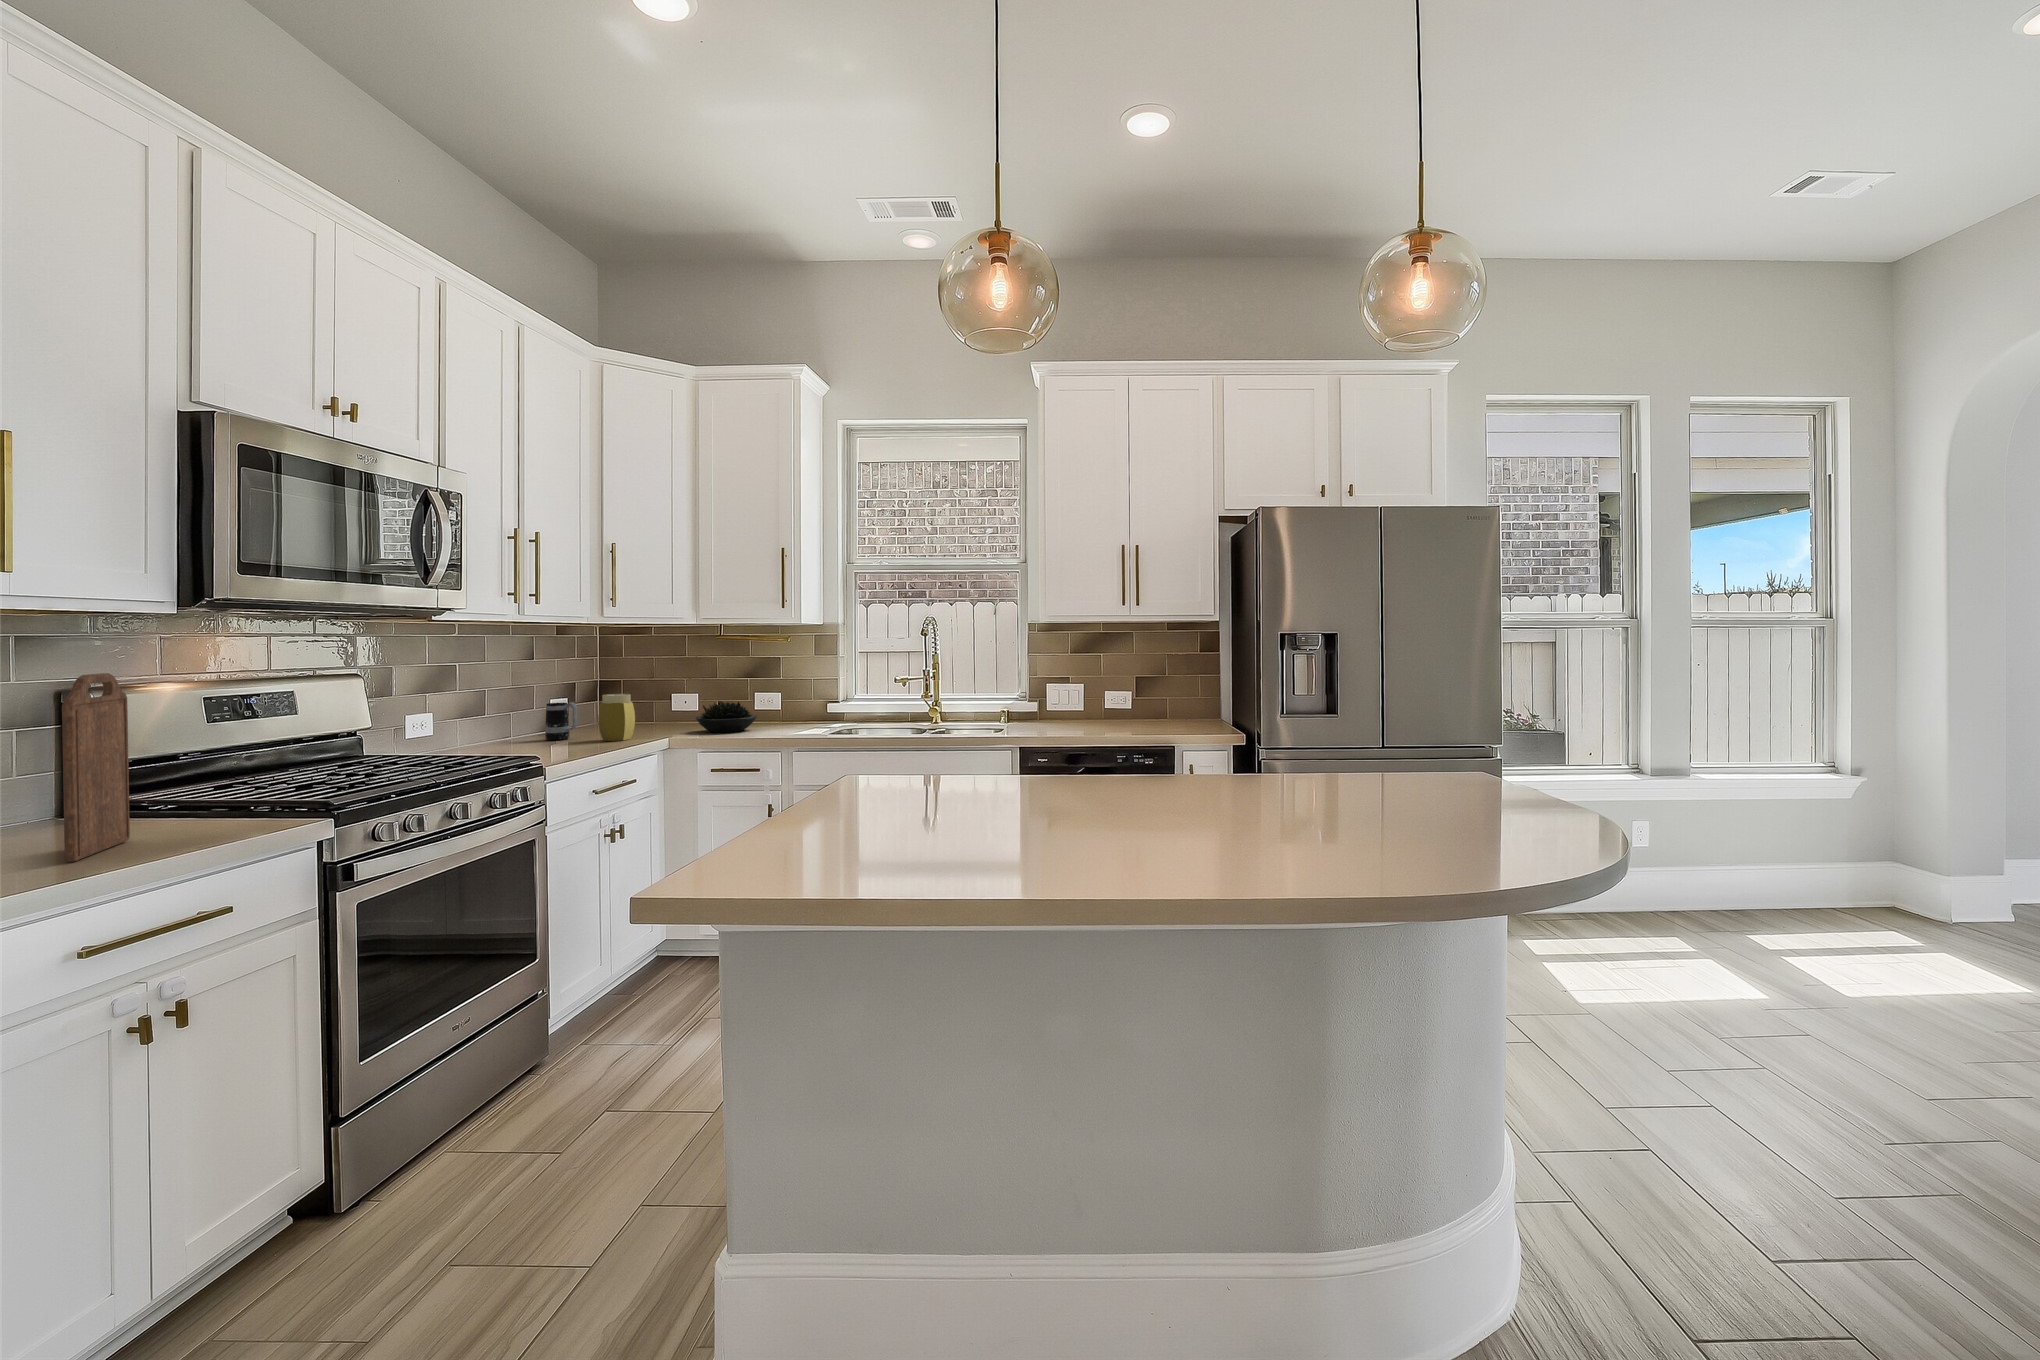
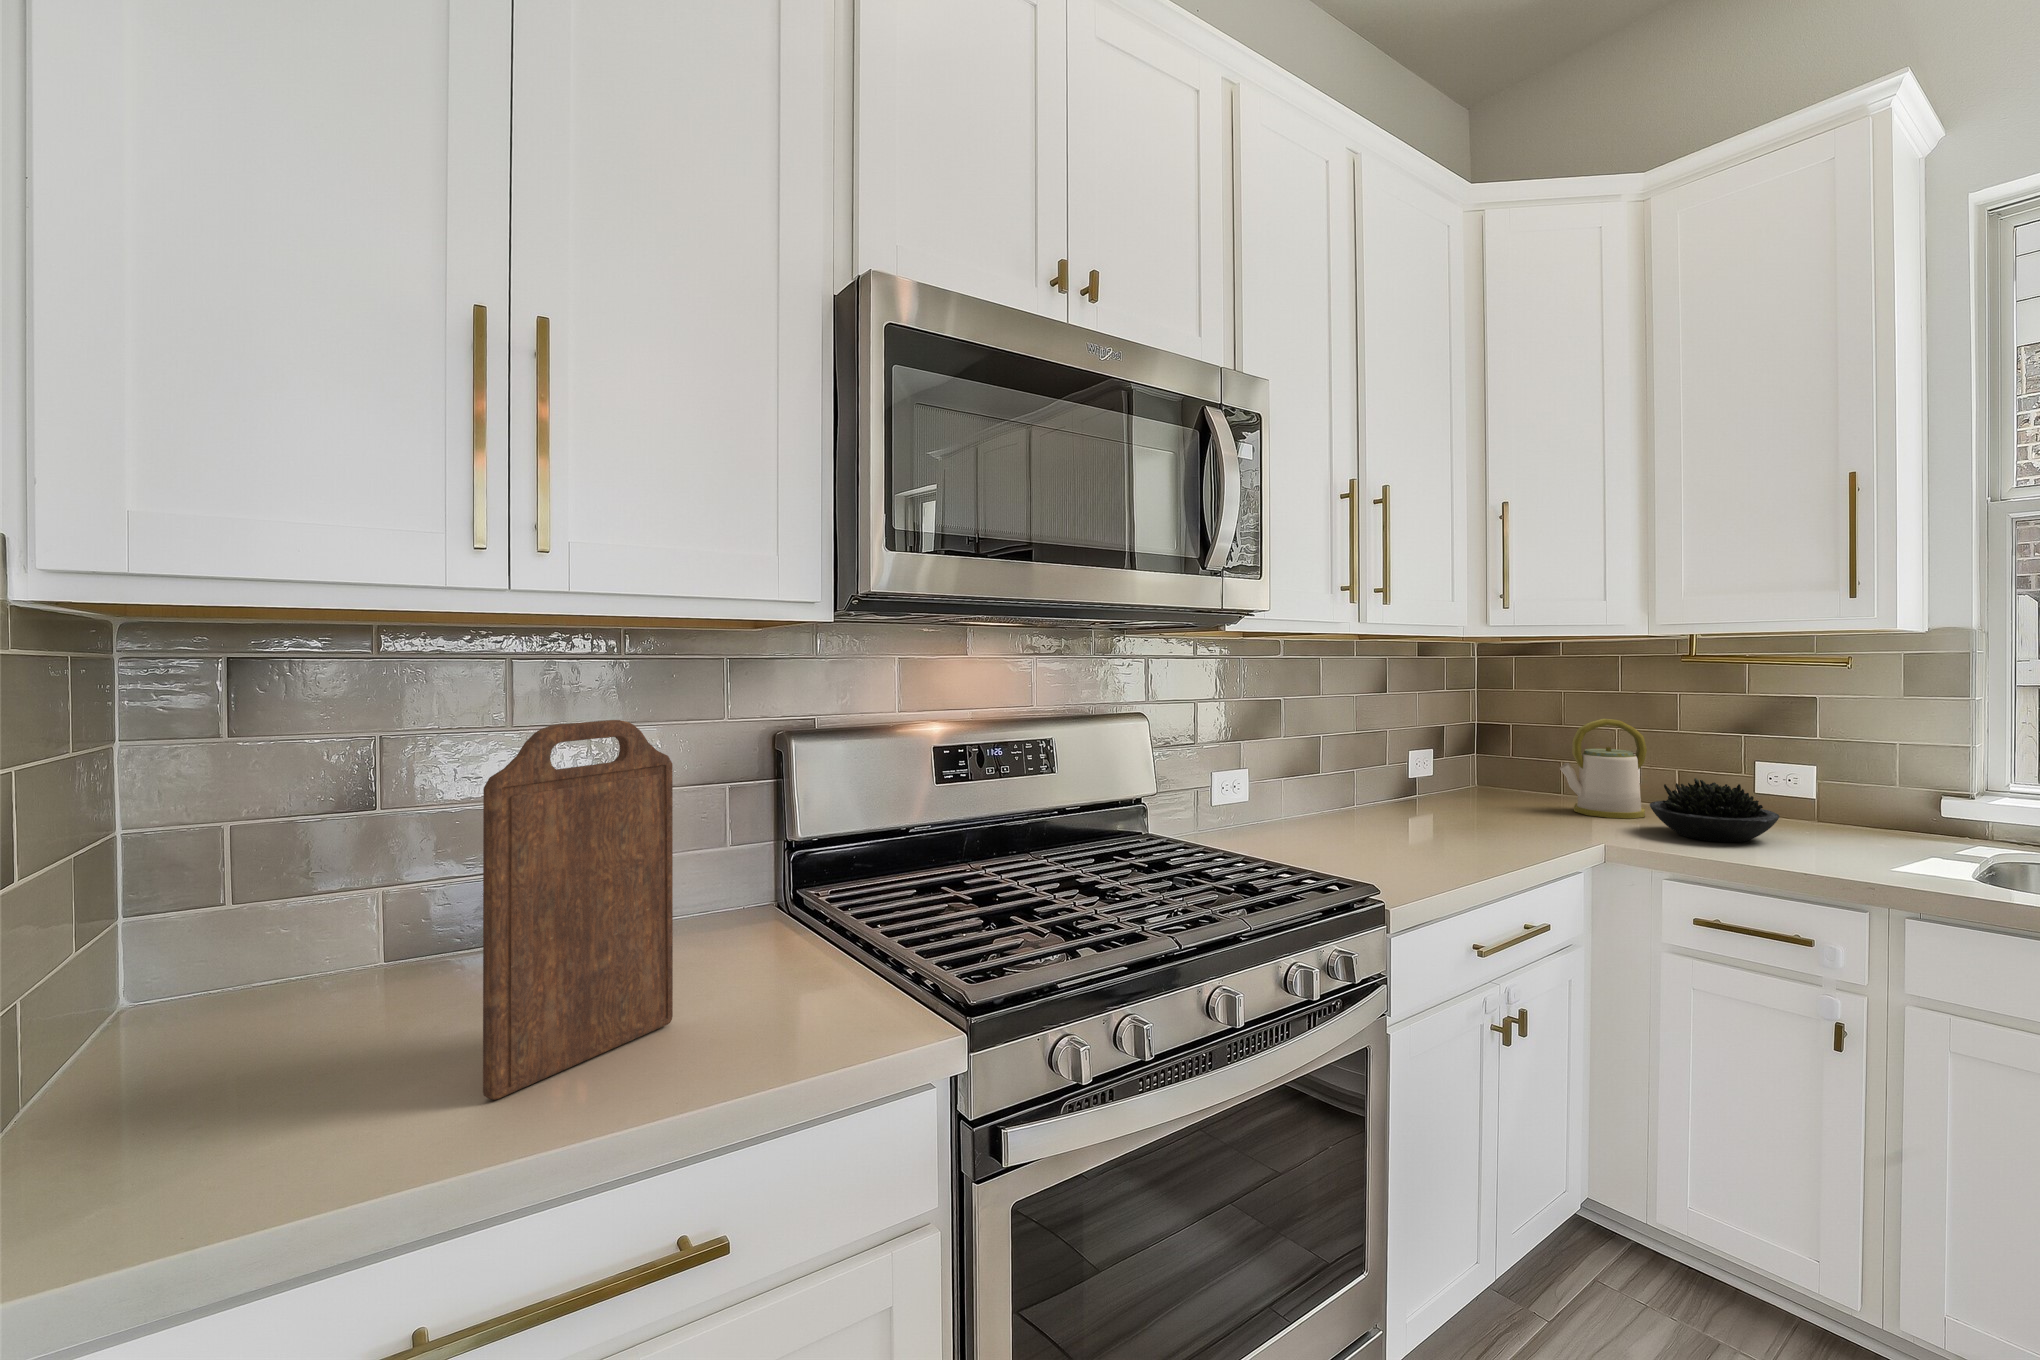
kettle: none [649,672,699,730] -> present [1560,719,1647,819]
jar: present [598,694,635,741] -> none [1481,754,1542,837]
mug: present [545,702,577,740] -> none [1400,759,1447,819]

